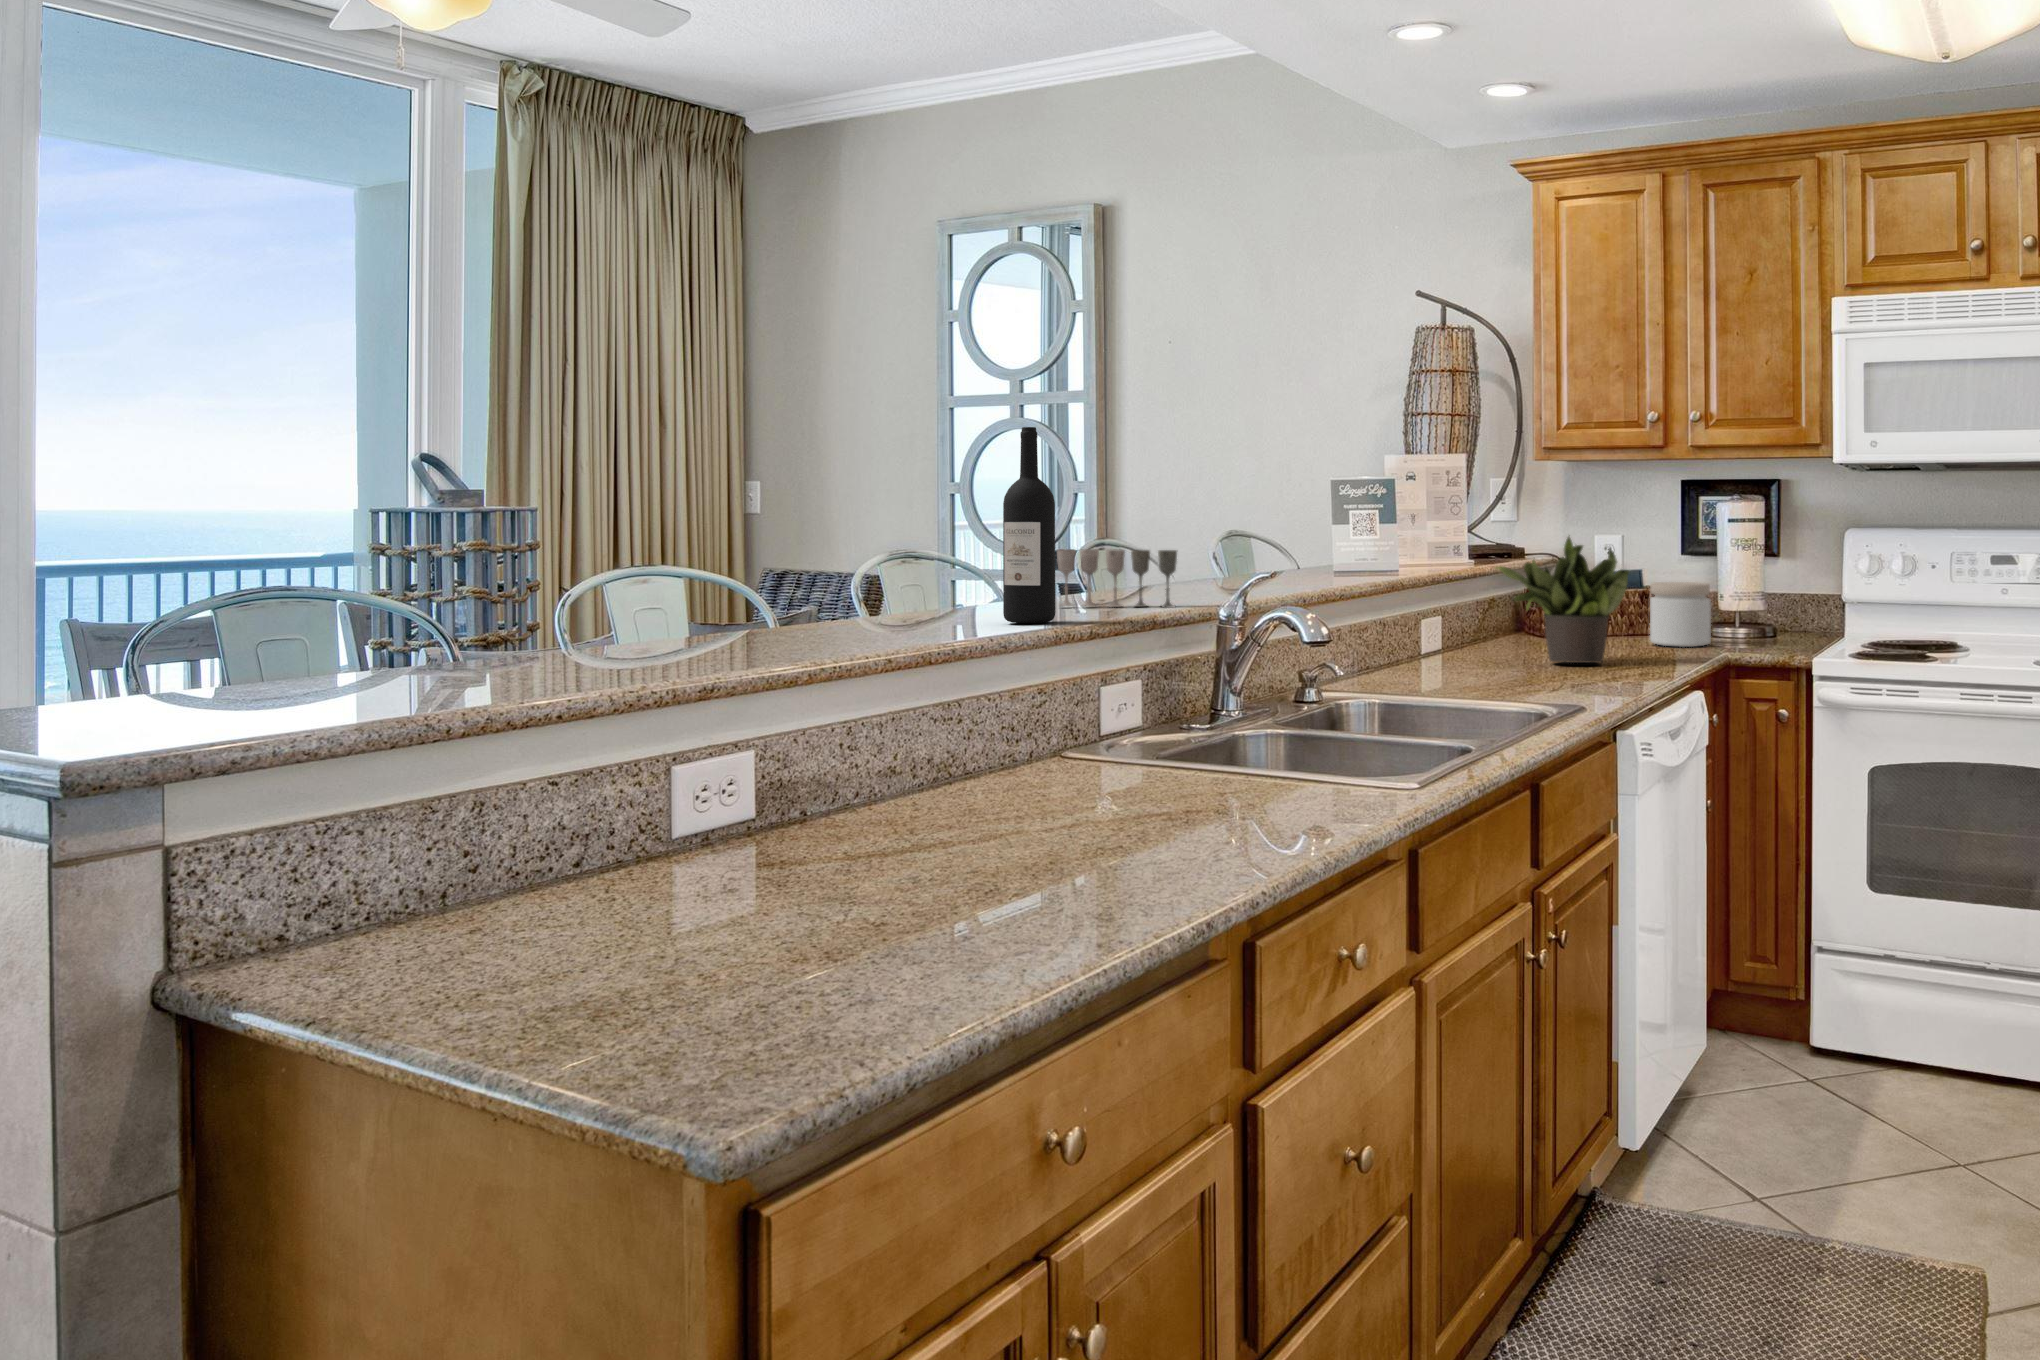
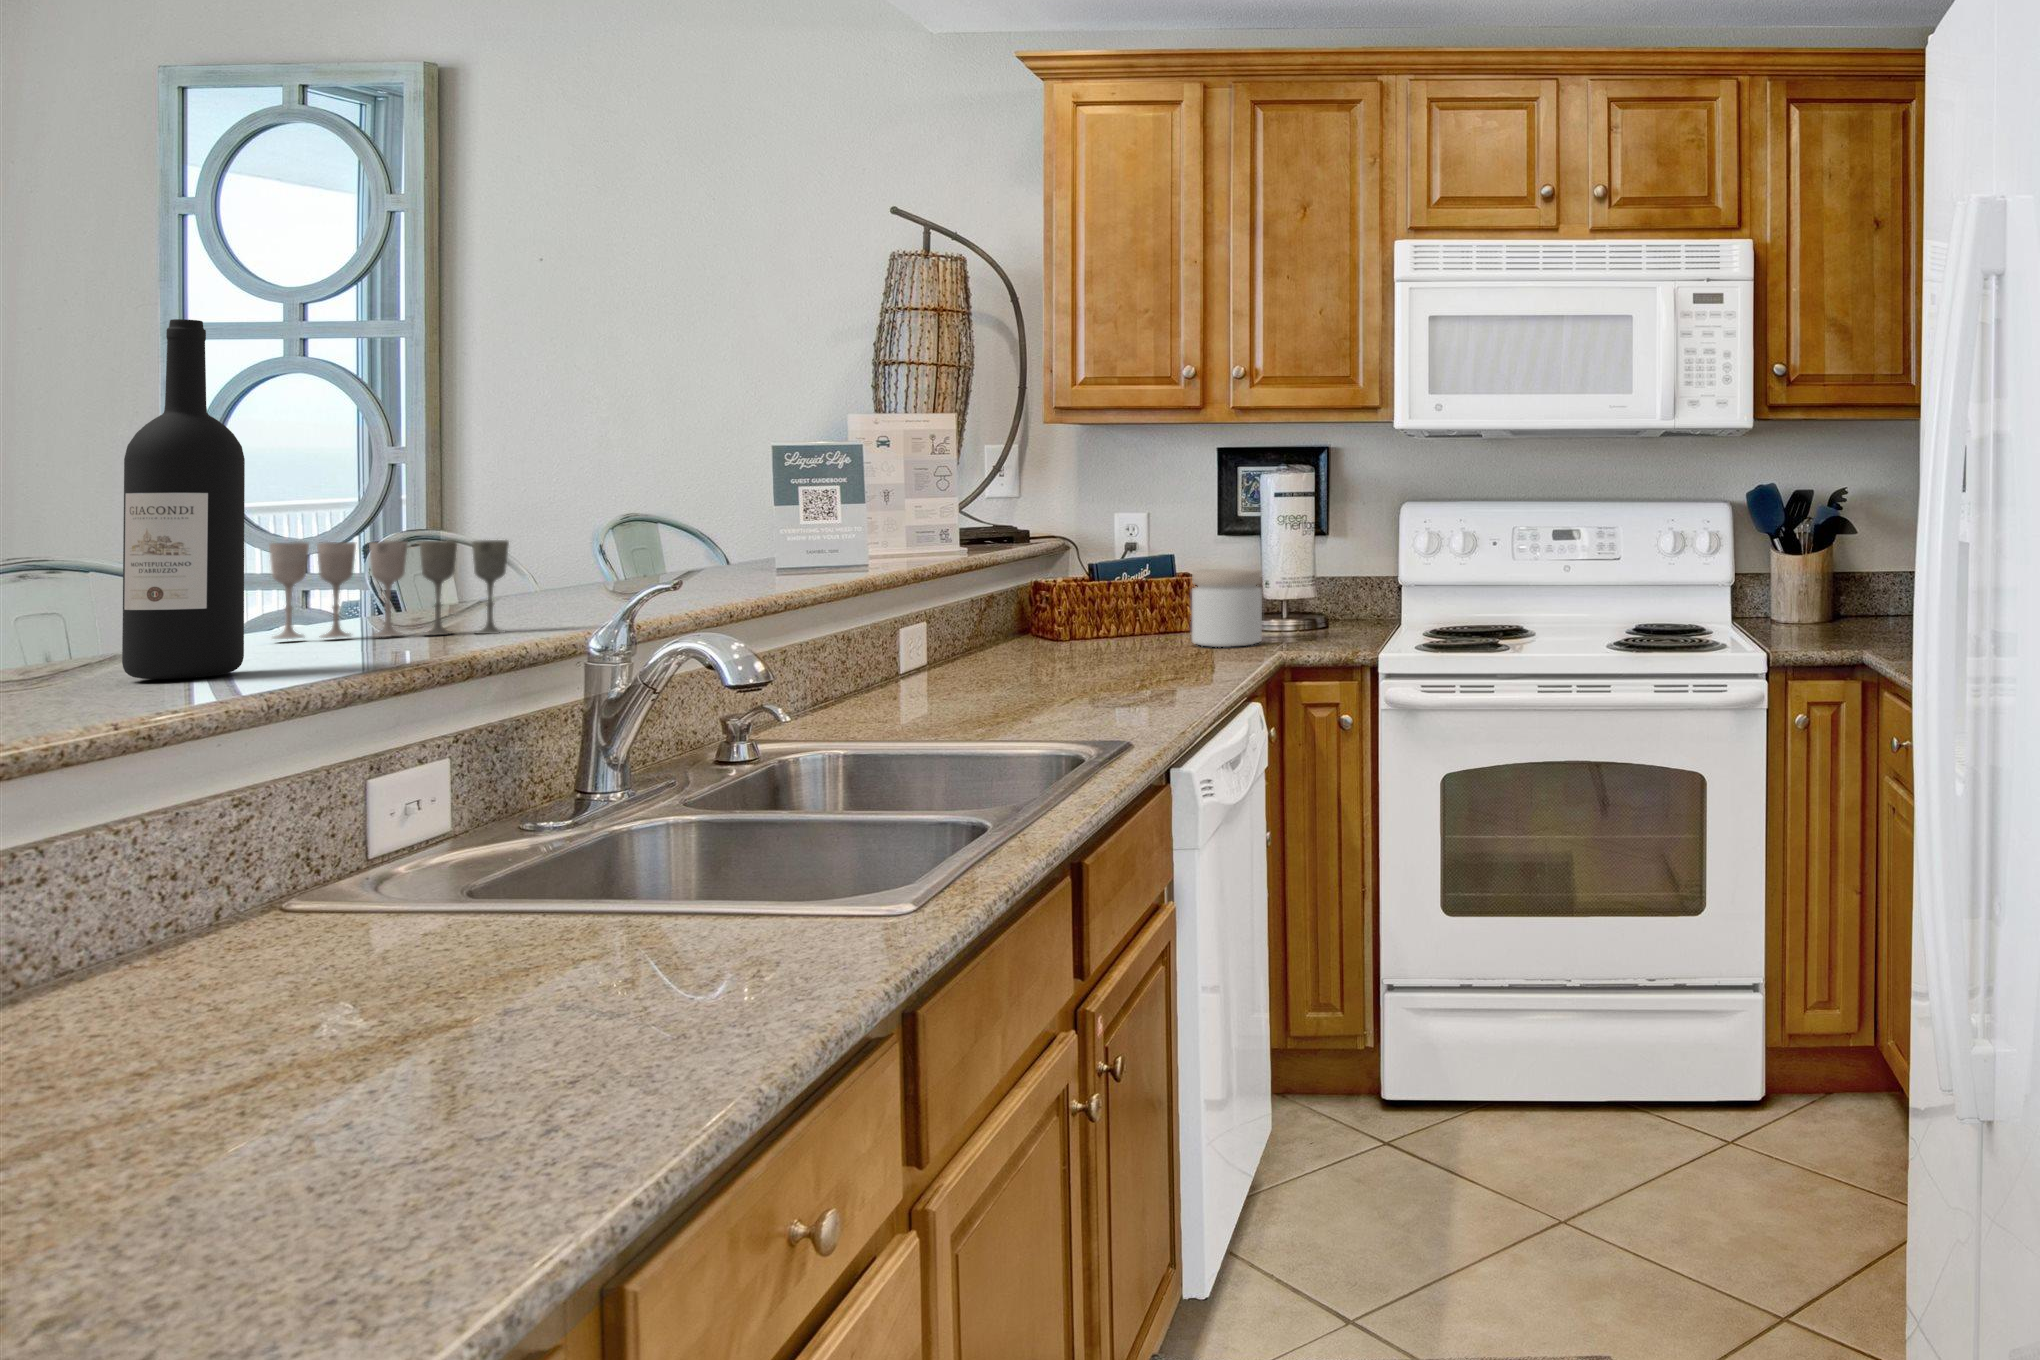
potted plant: present [1496,537,1629,663] -> none [1000,511,1179,676]

